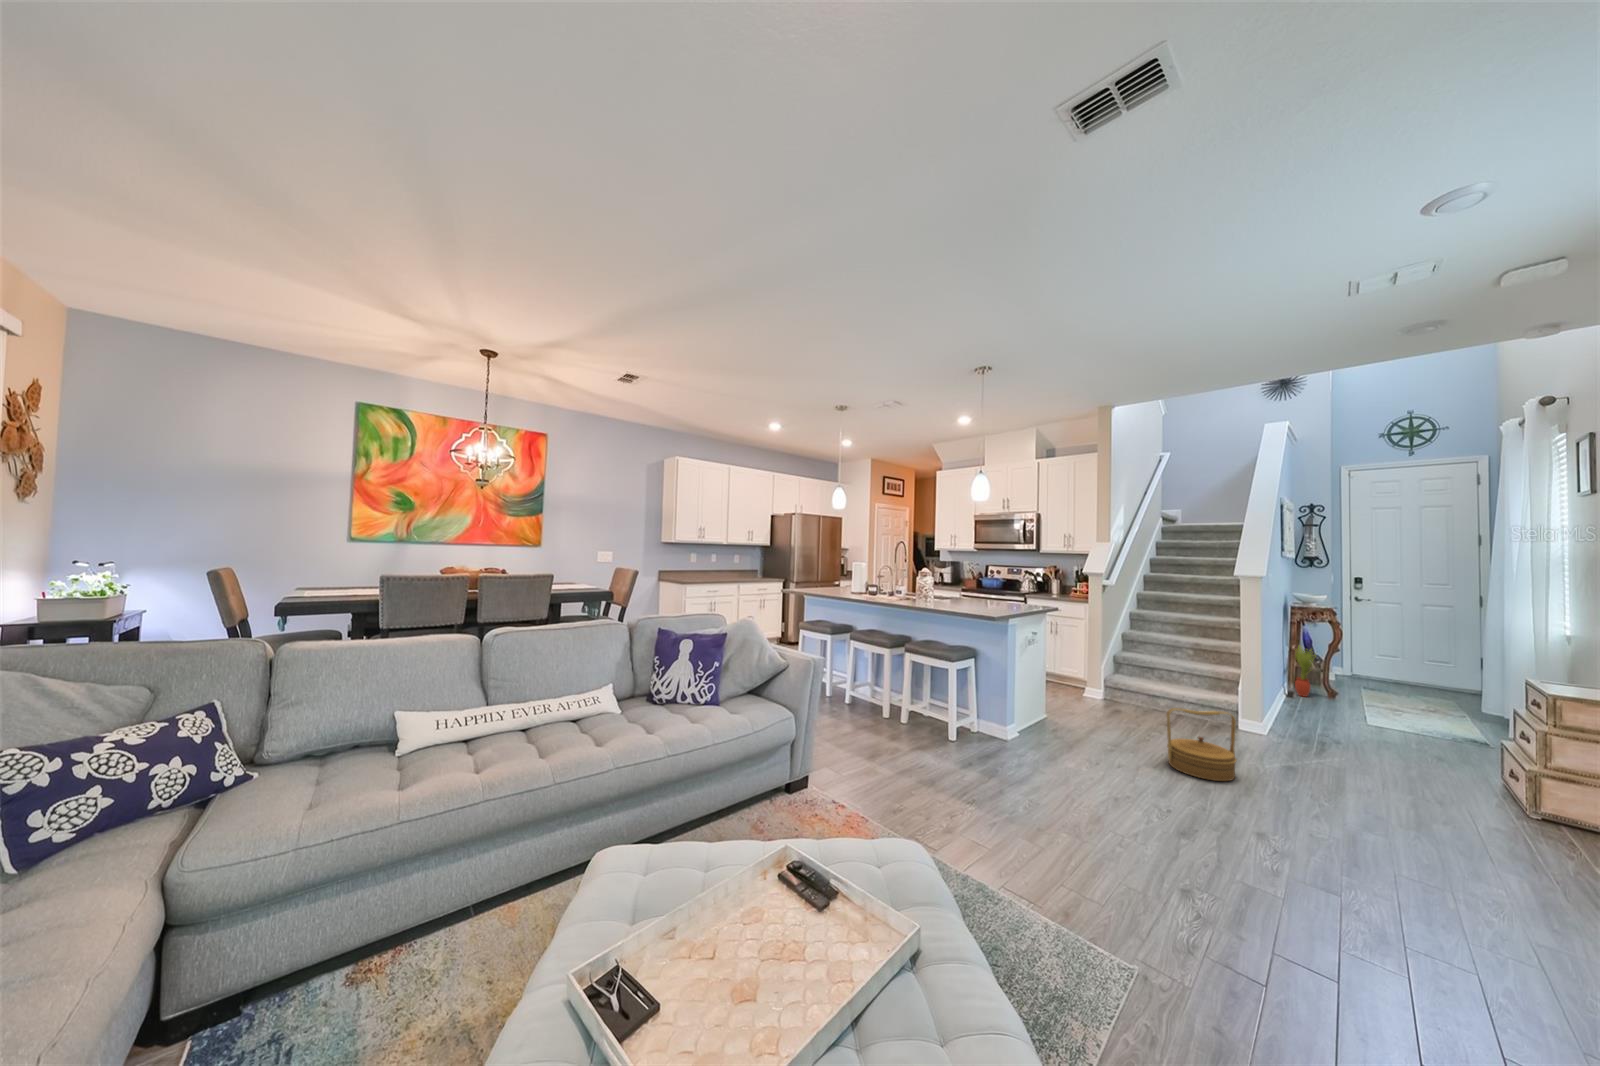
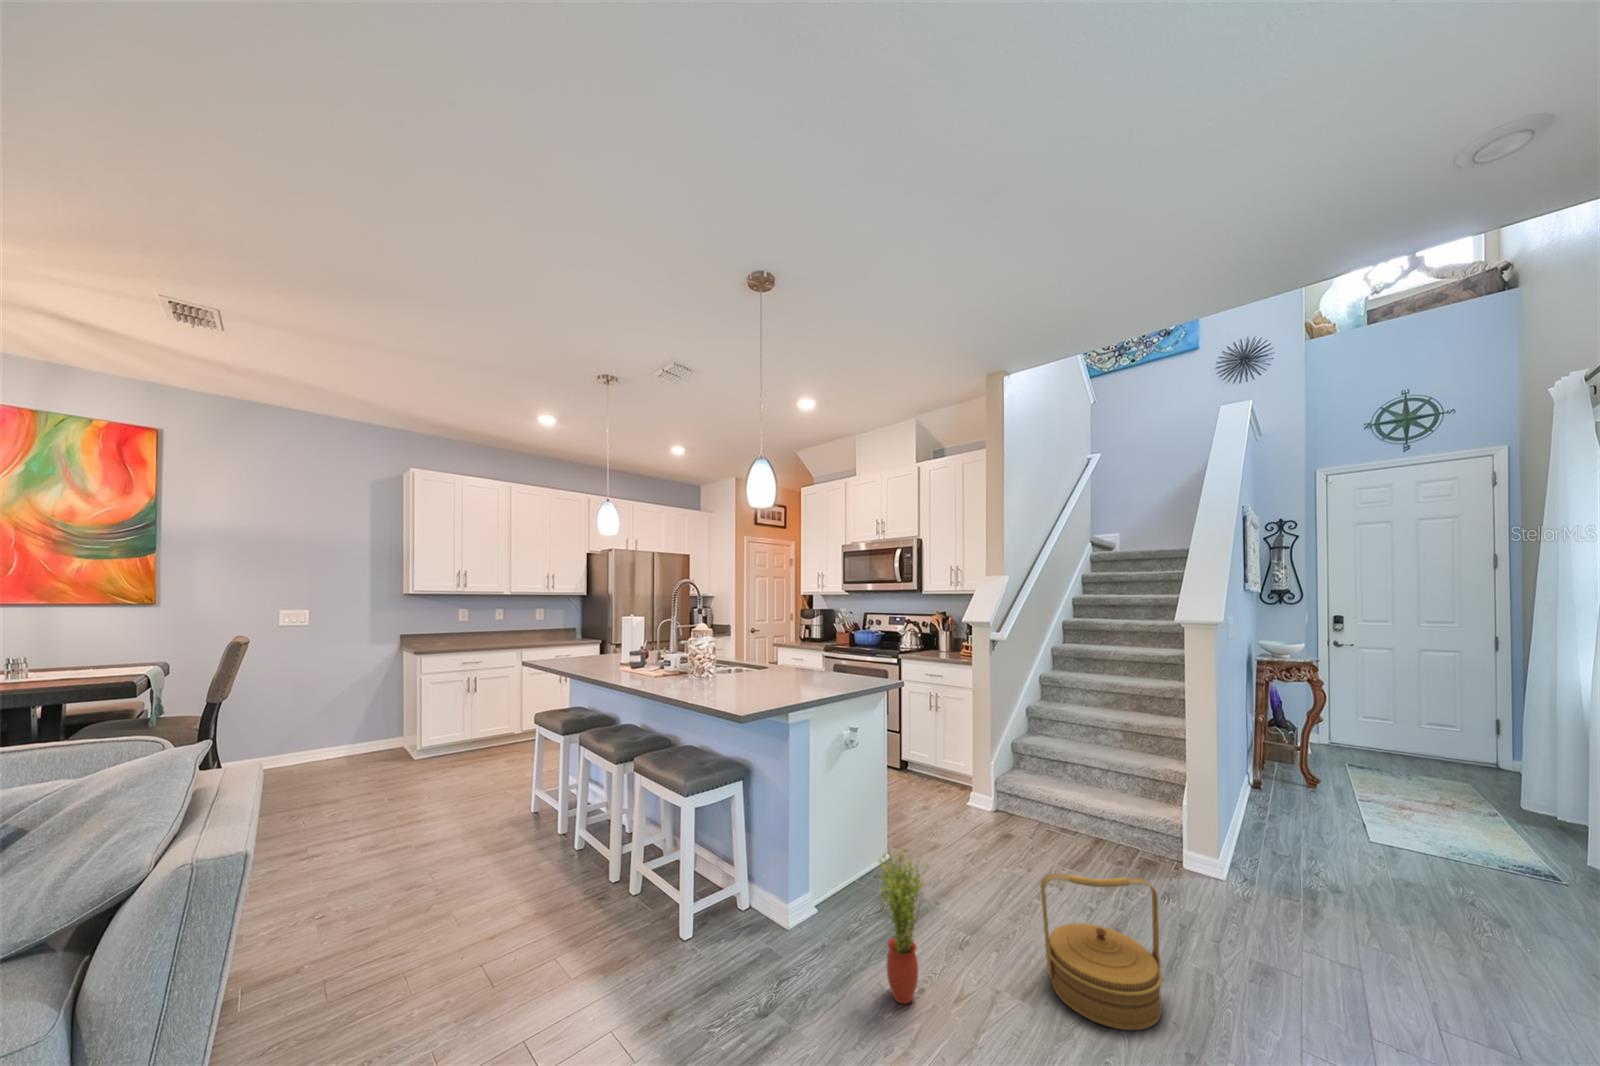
potted plant: present [1295,645,1316,697] -> present [878,851,929,1004]

